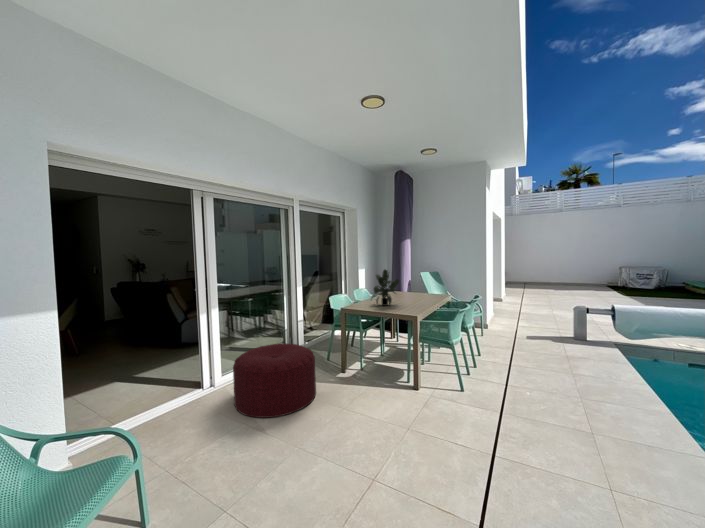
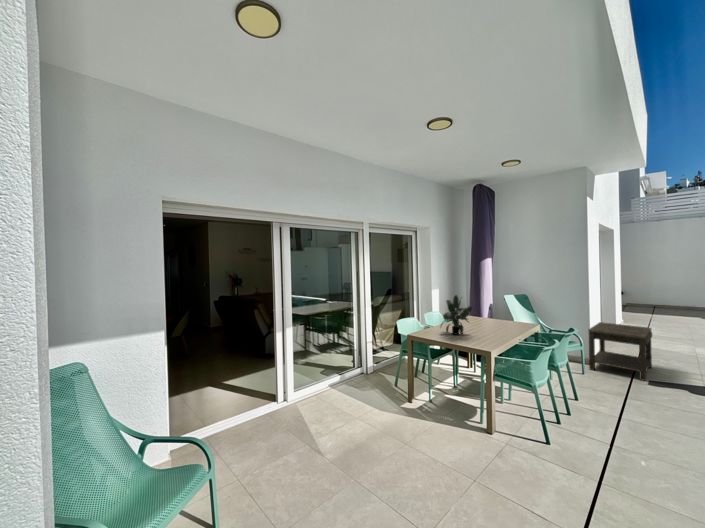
side table: none [486,293,529,336] -> present [588,322,652,381]
ottoman: present [233,343,316,418] -> none [301,366,379,443]

